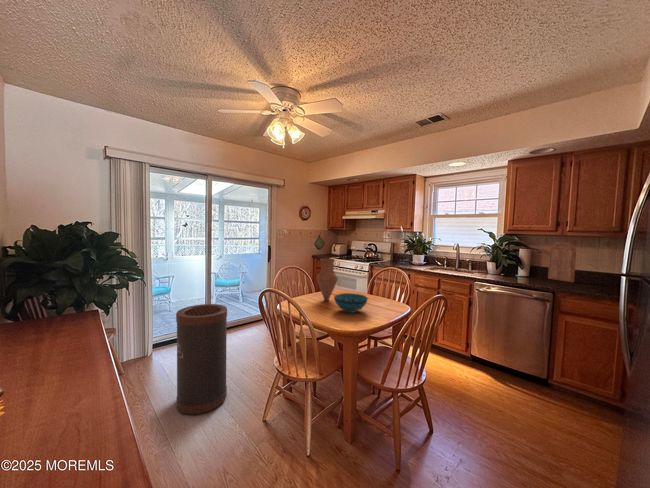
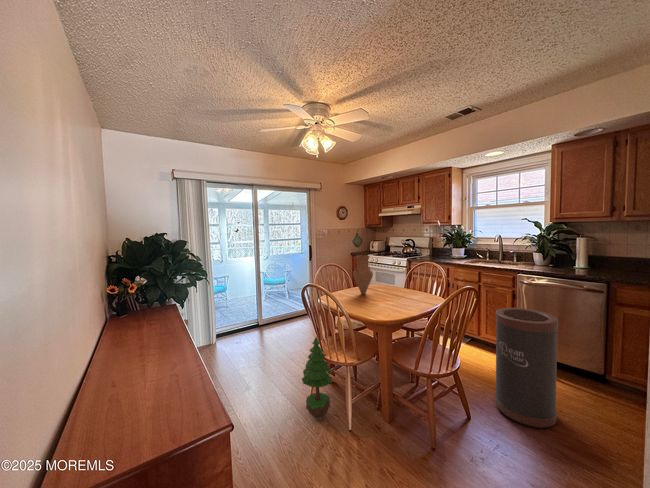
cutting board: present [548,243,576,282] -> none [604,229,635,272]
decorative bowl: present [334,293,368,313] -> none [369,287,401,305]
trash can: present [176,304,227,415] -> present [495,308,558,429]
potted tree: none [255,349,290,446] -> present [302,337,332,420]

